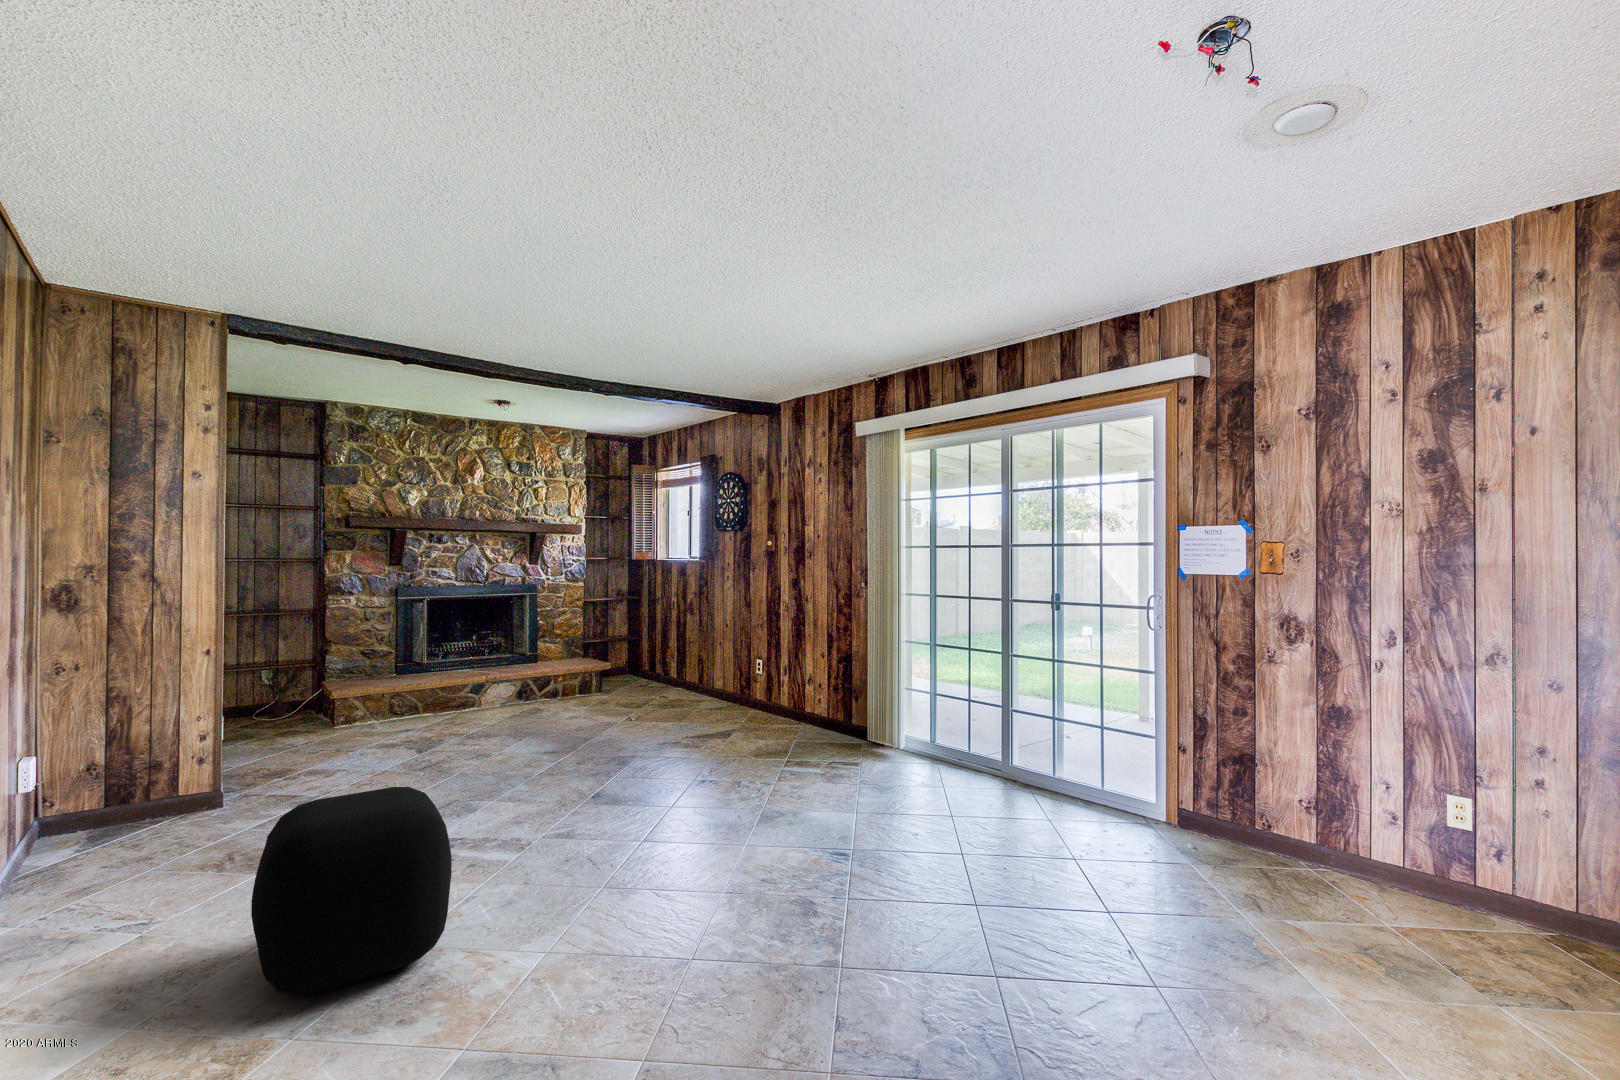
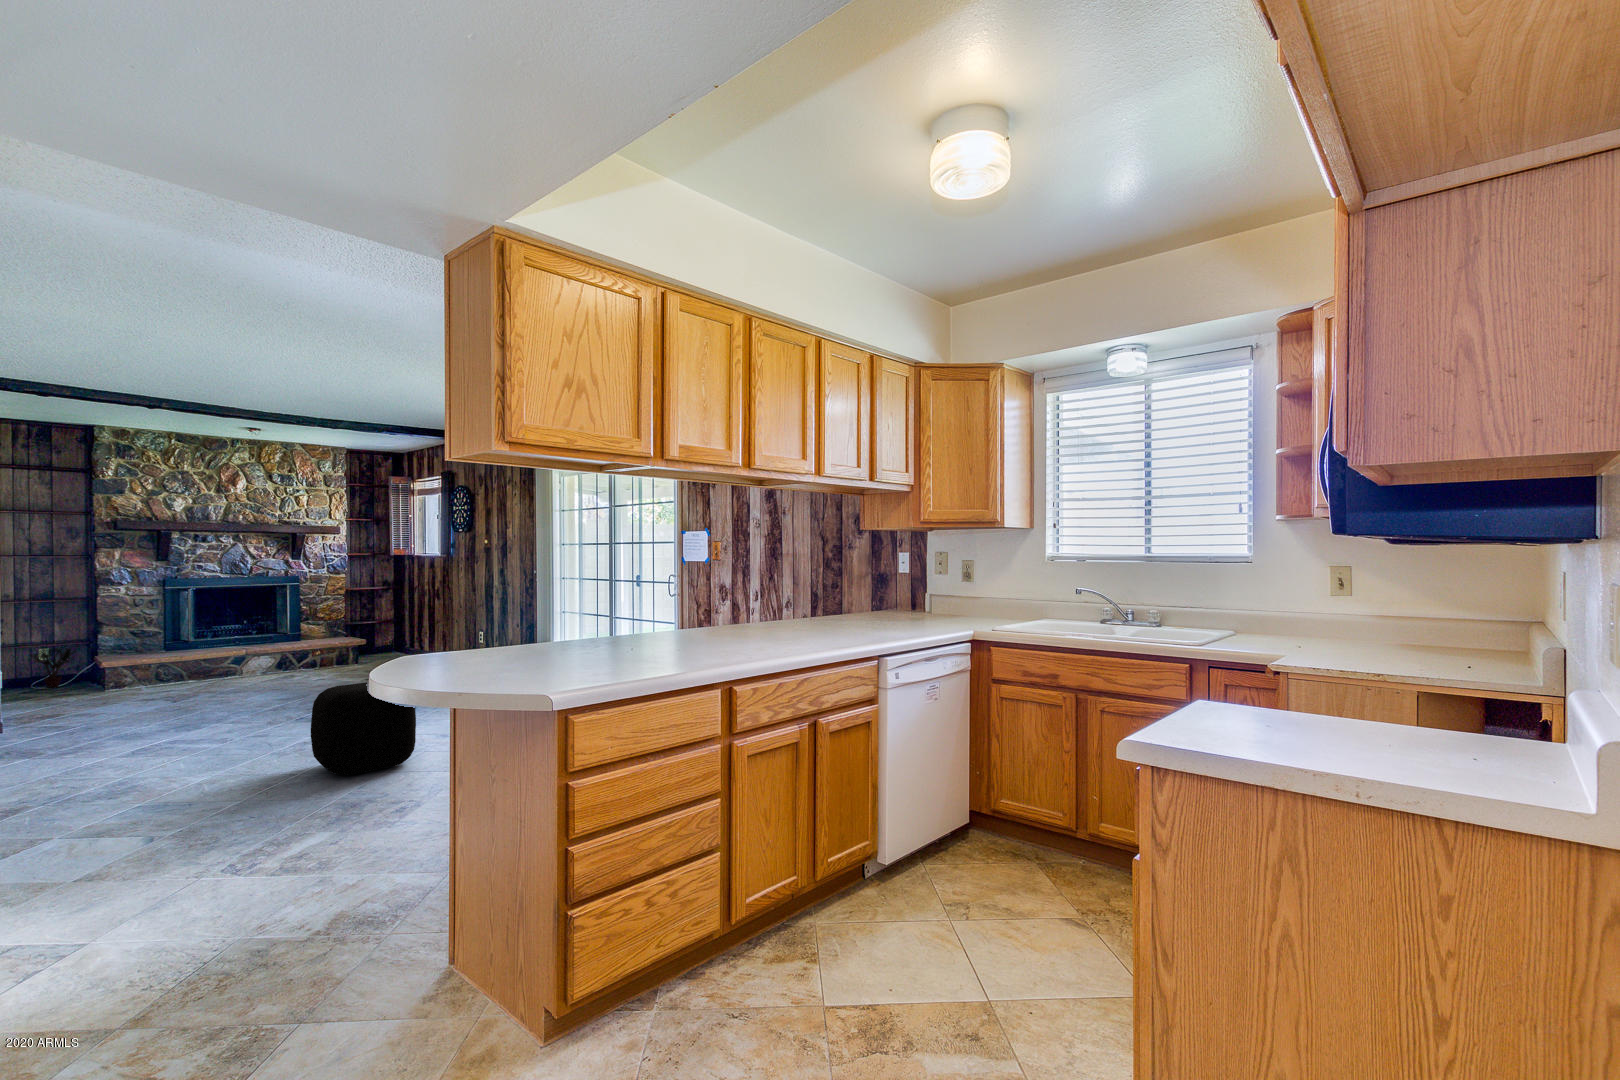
ottoman: present [251,787,452,995] -> present [311,682,416,775]

